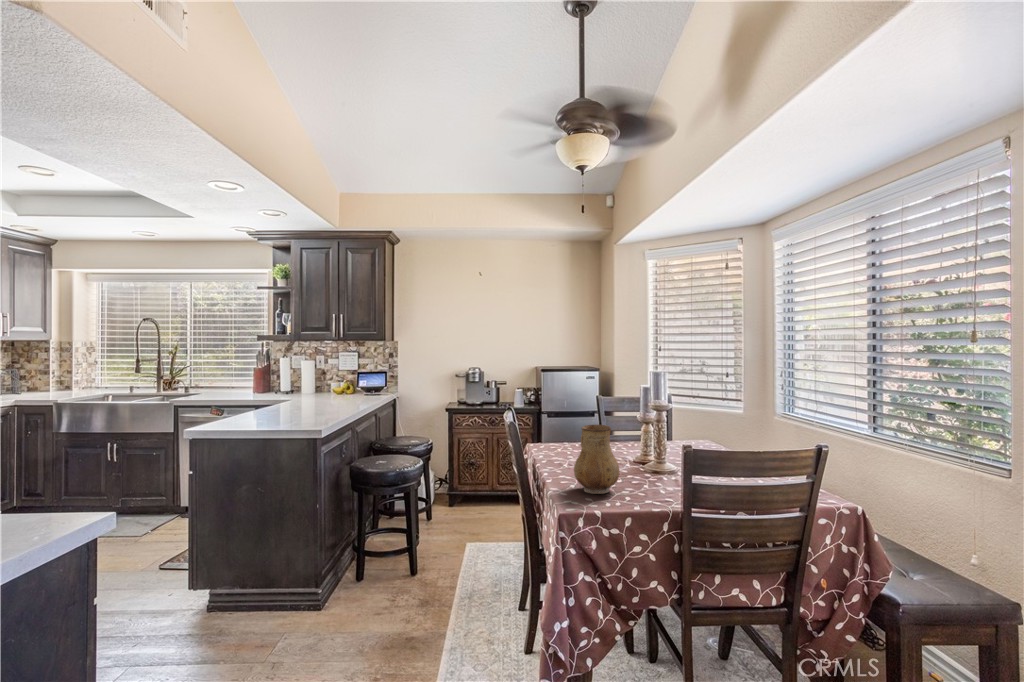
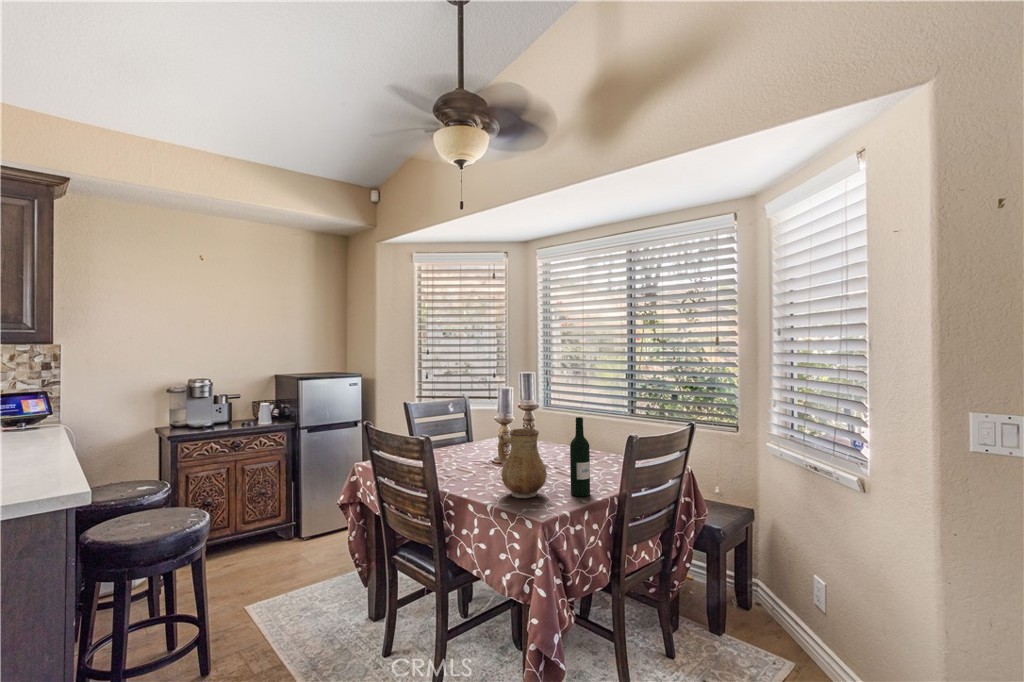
wine bottle: none [639,419,661,505] -> present [570,417,590,497]

